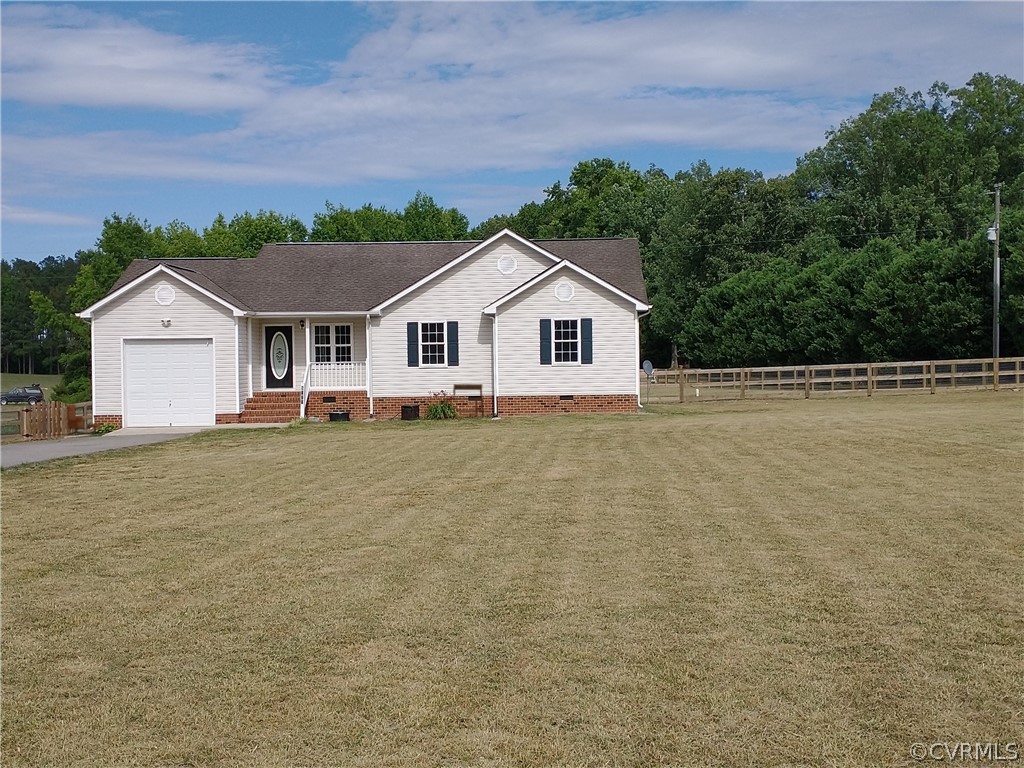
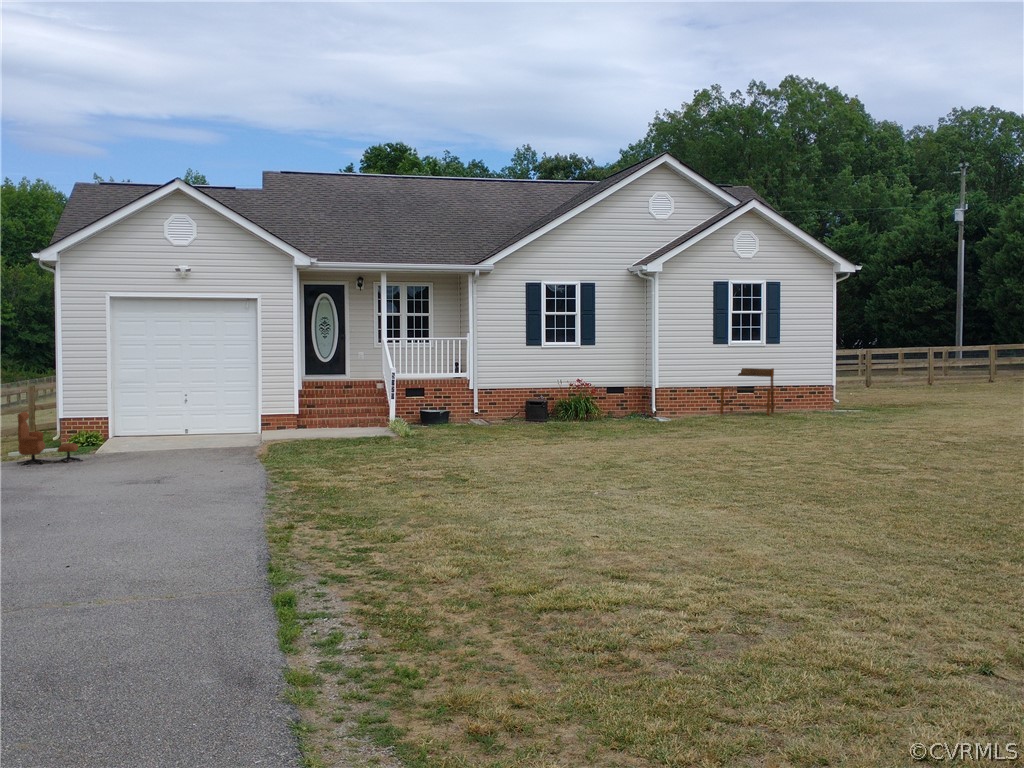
bench: present [445,384,484,417] -> present [720,368,775,415]

